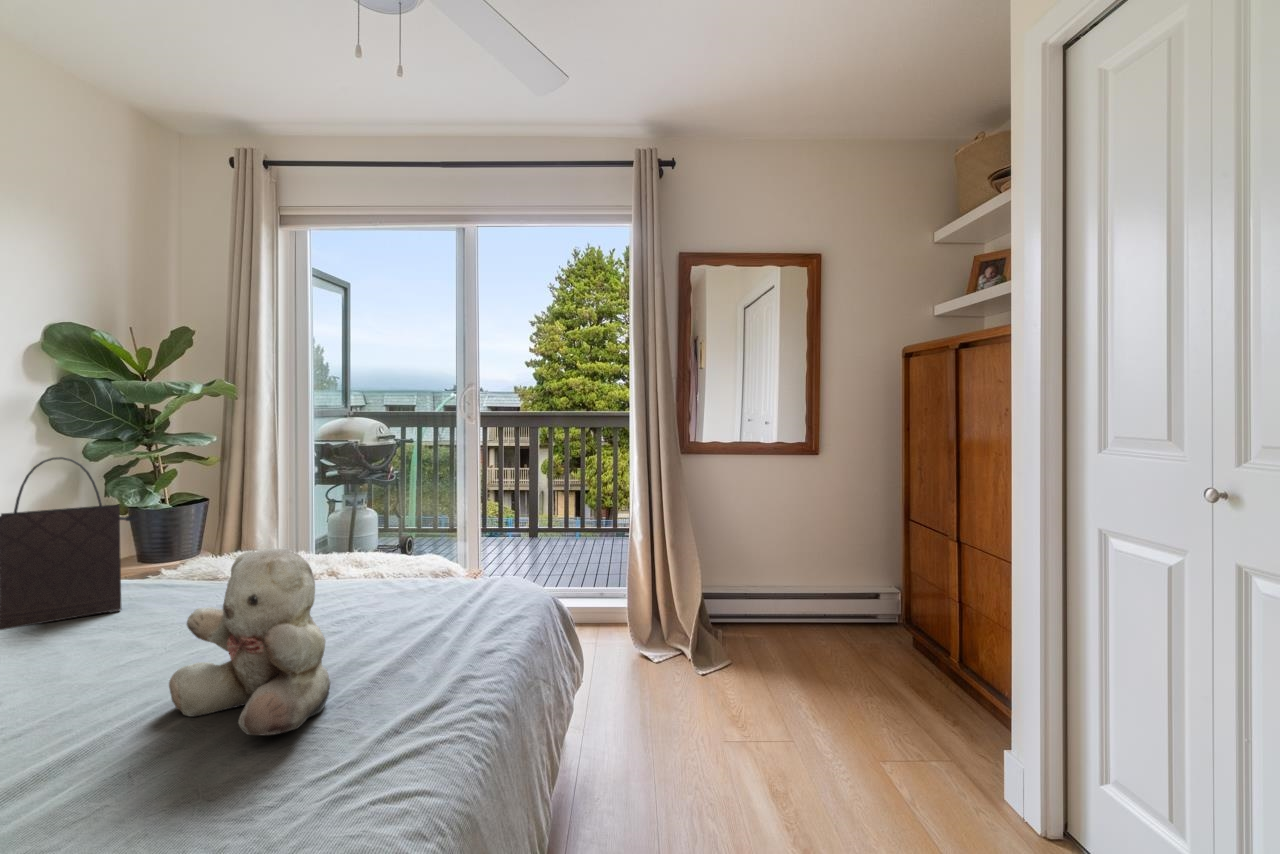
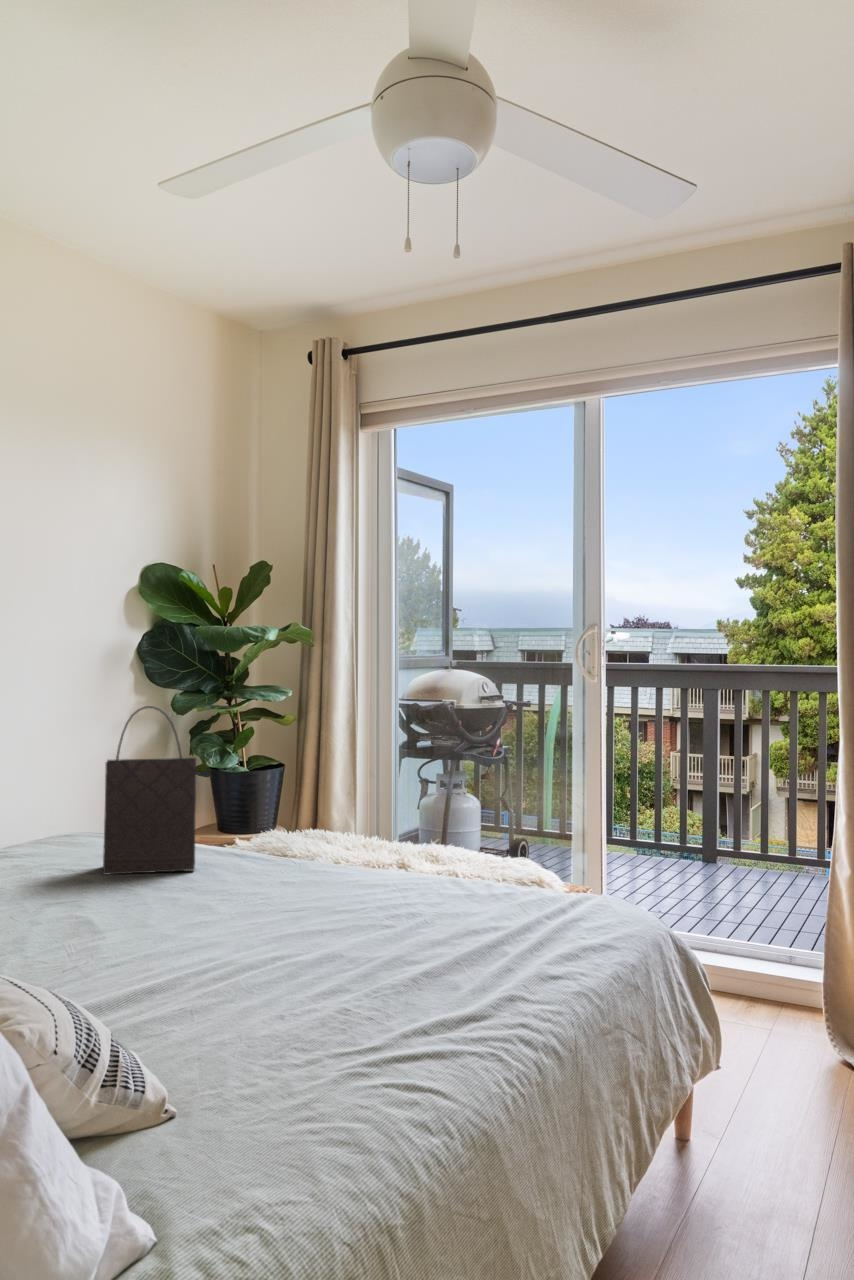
teddy bear: present [169,549,330,735] -> none [223,810,365,1003]

